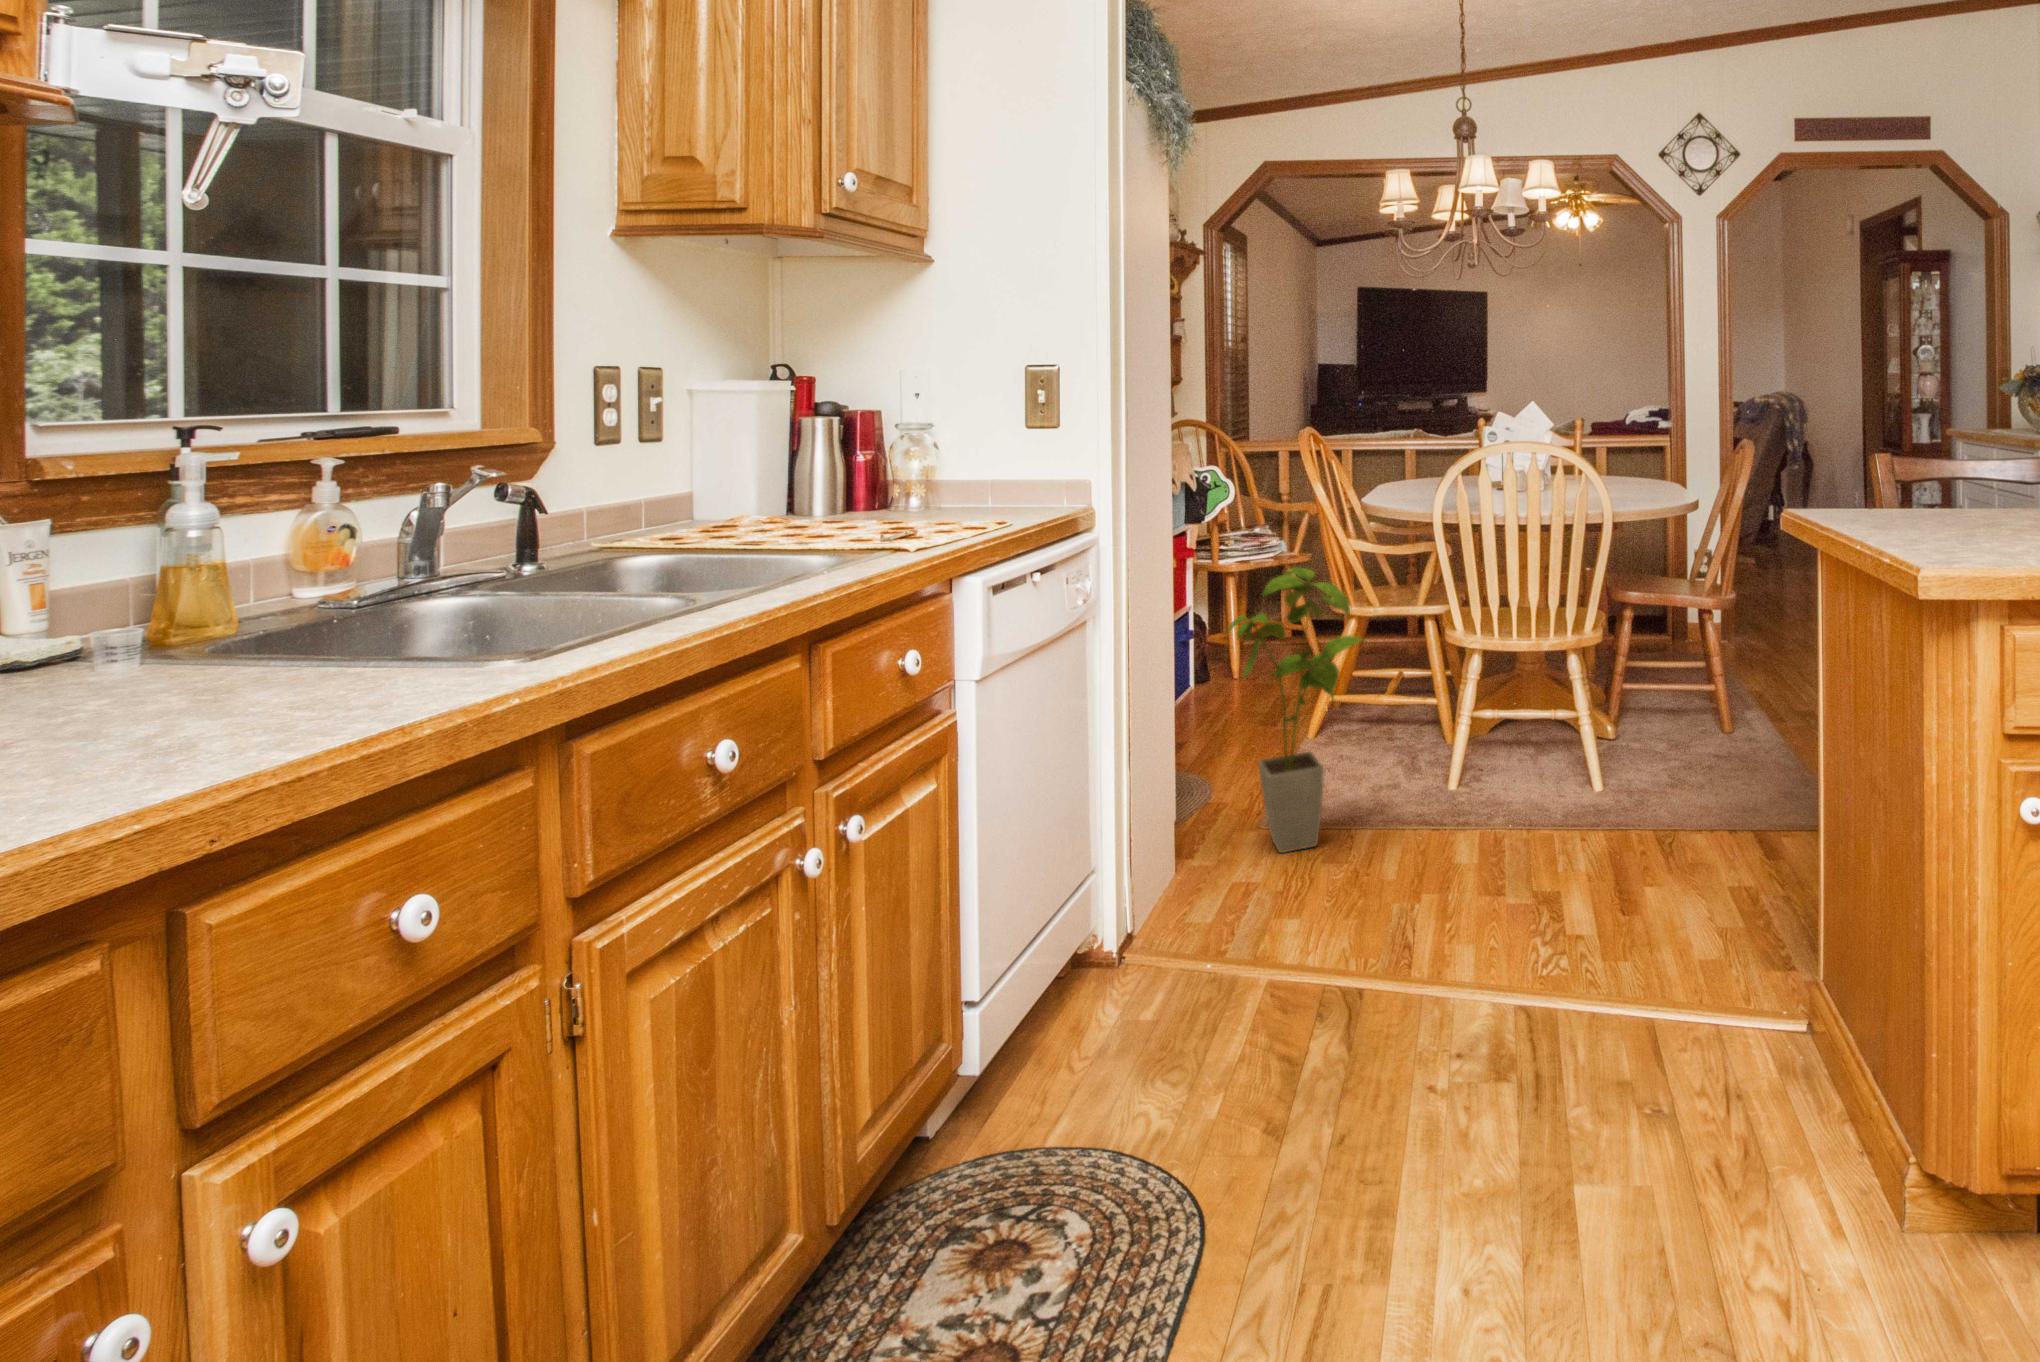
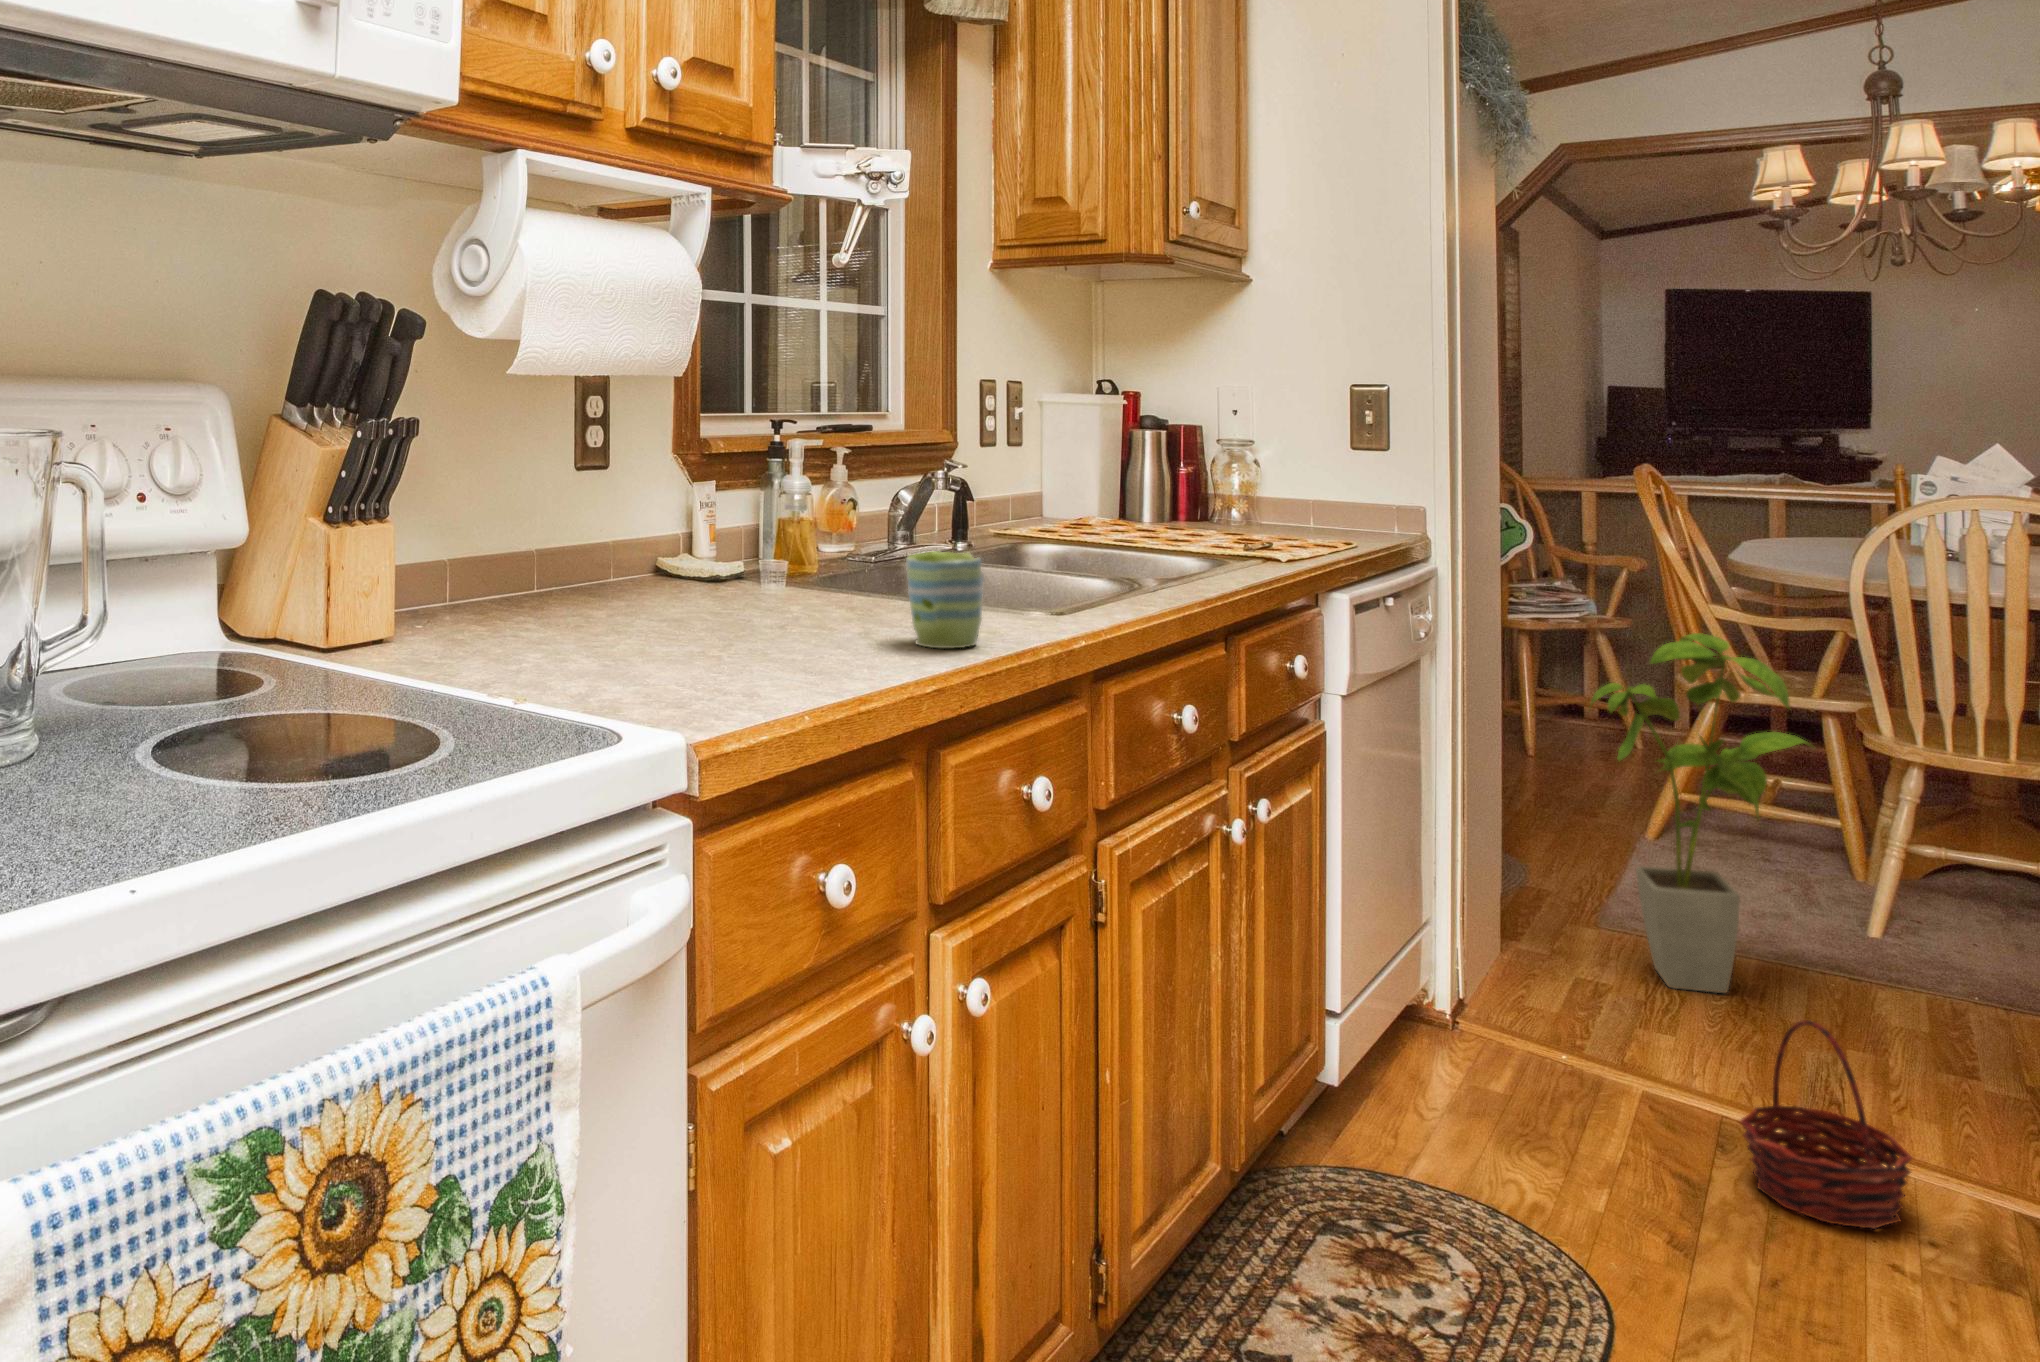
mug: none [209,568,392,720] -> present [906,551,984,648]
basket: none [1310,869,1418,1034] -> present [1740,1020,1912,1229]

